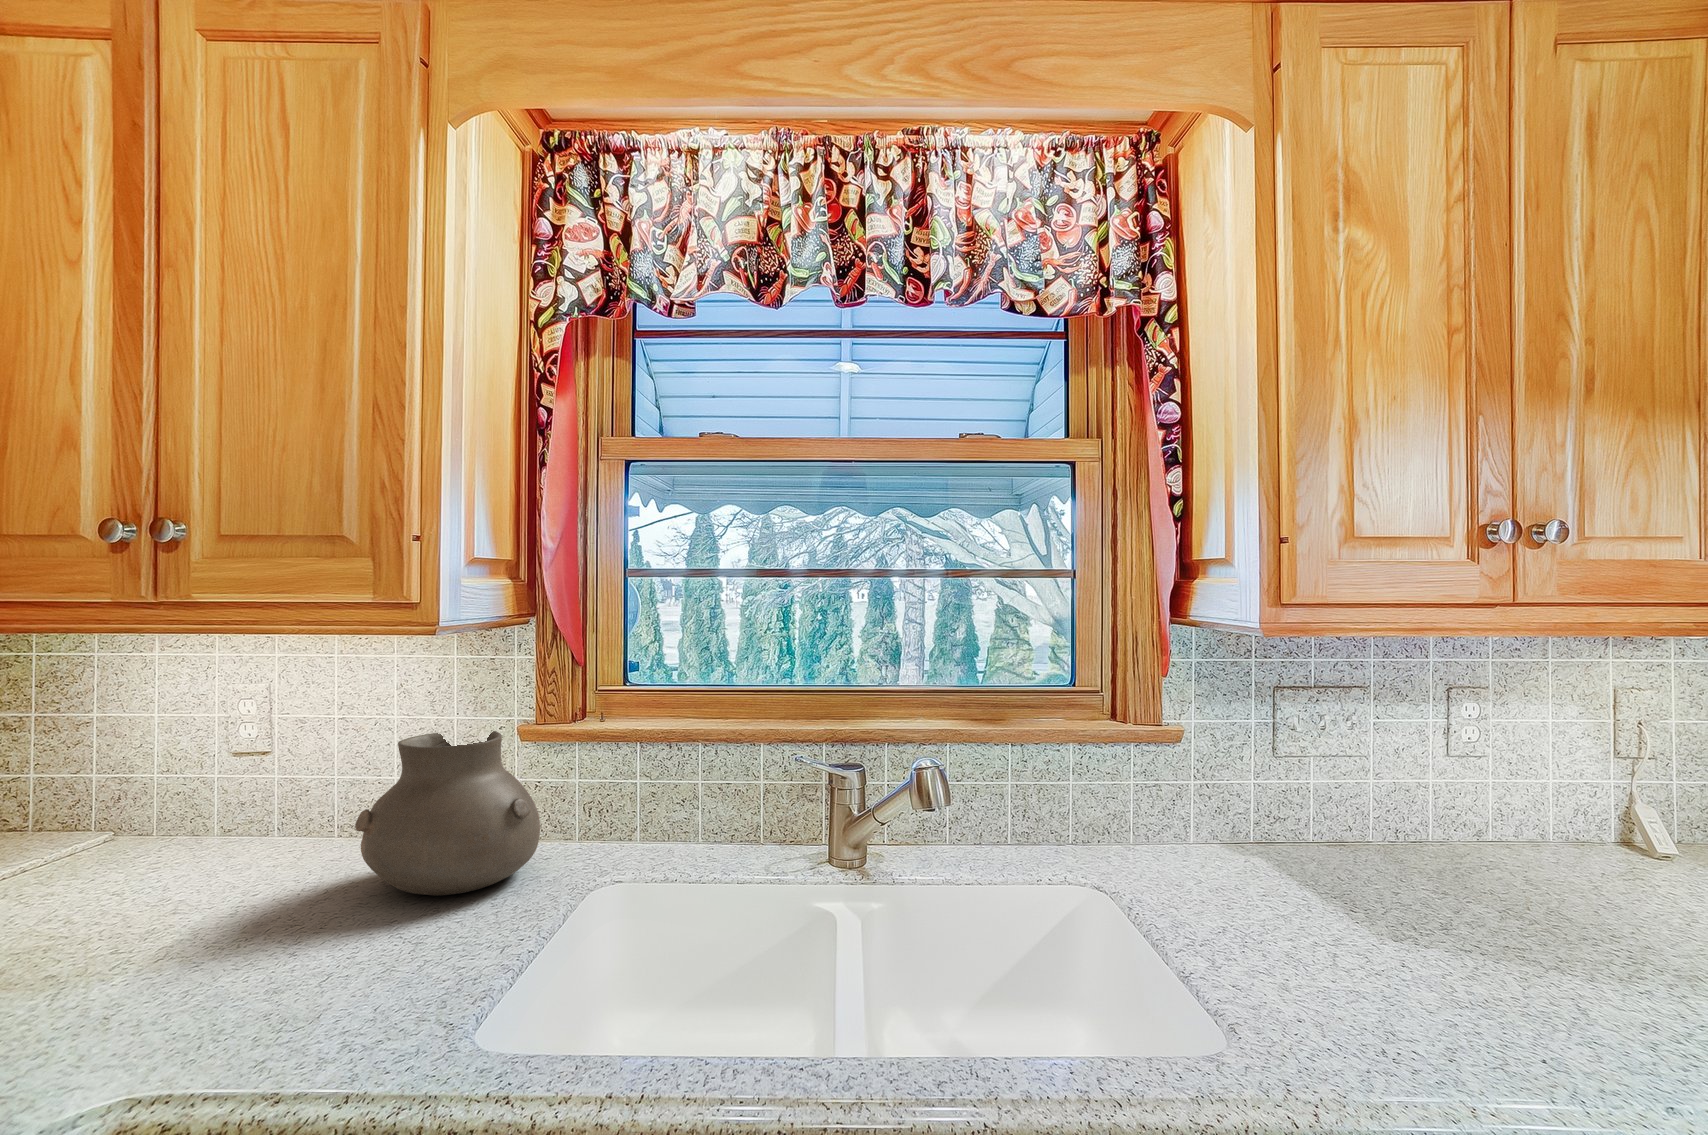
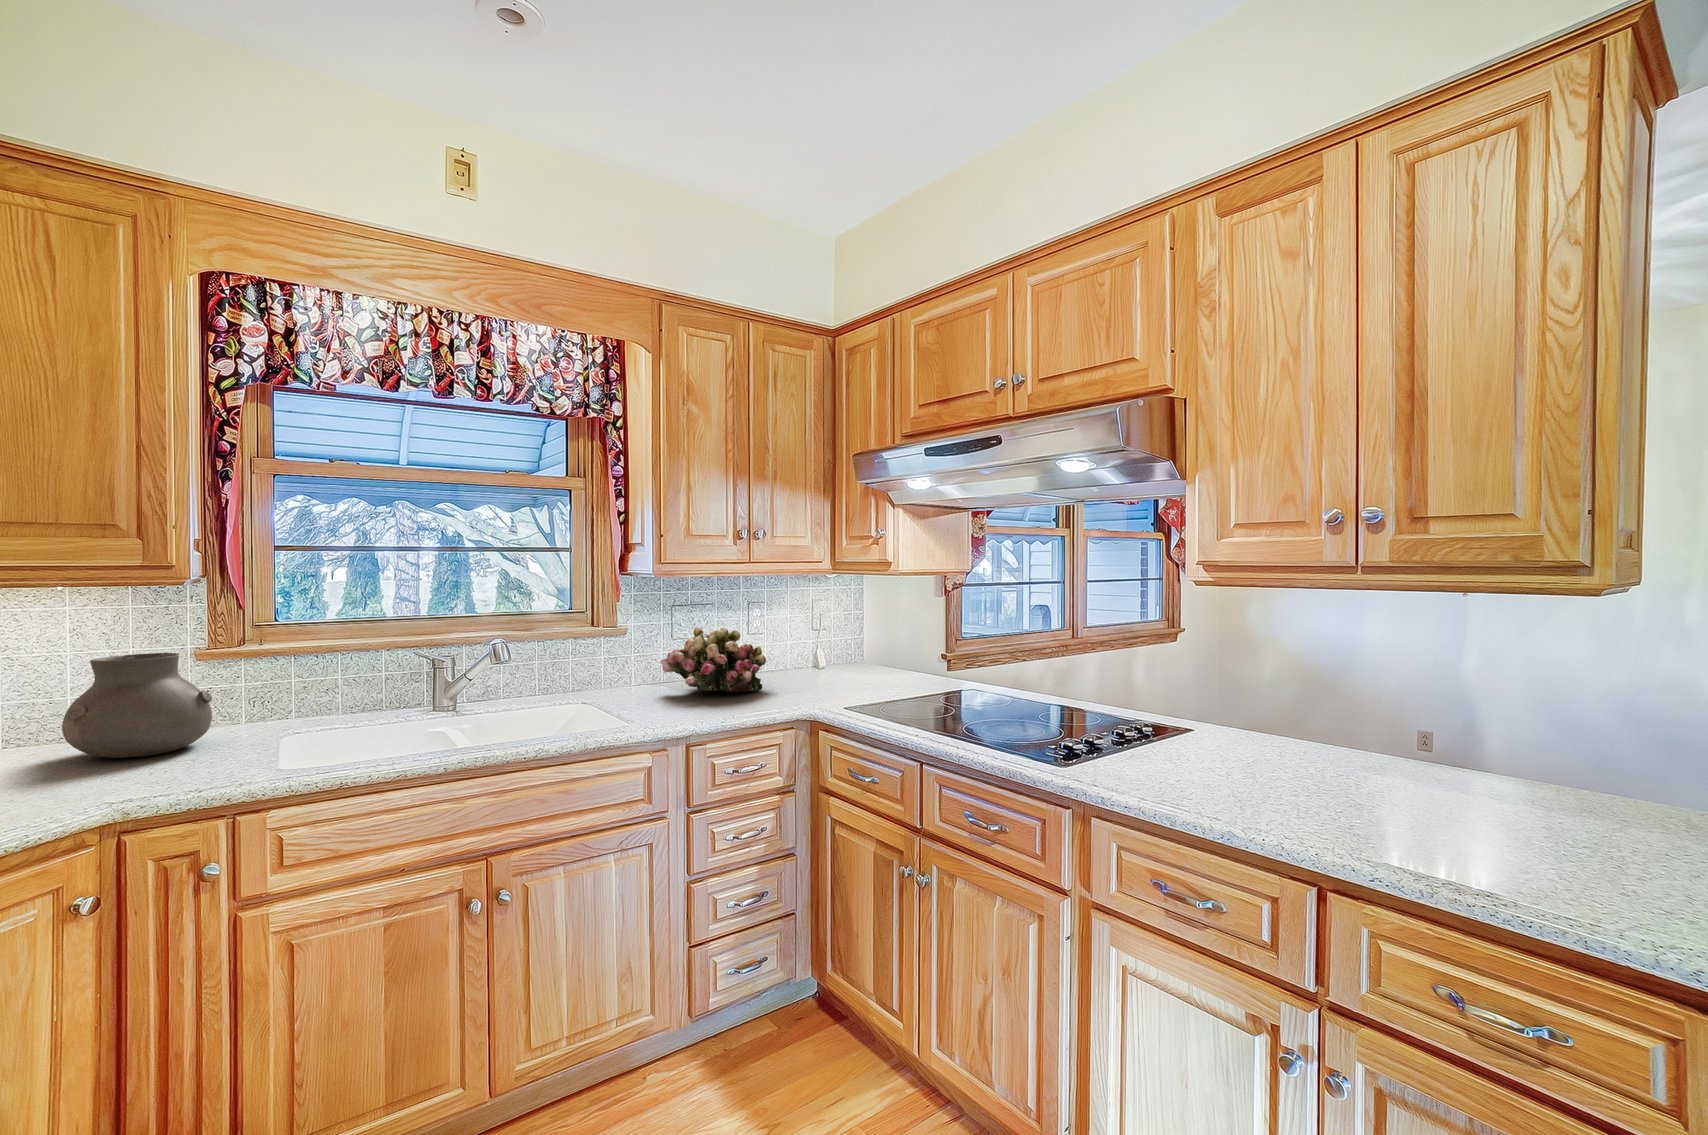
flower arrangement: none [1263,742,1547,925] -> present [661,627,766,692]

